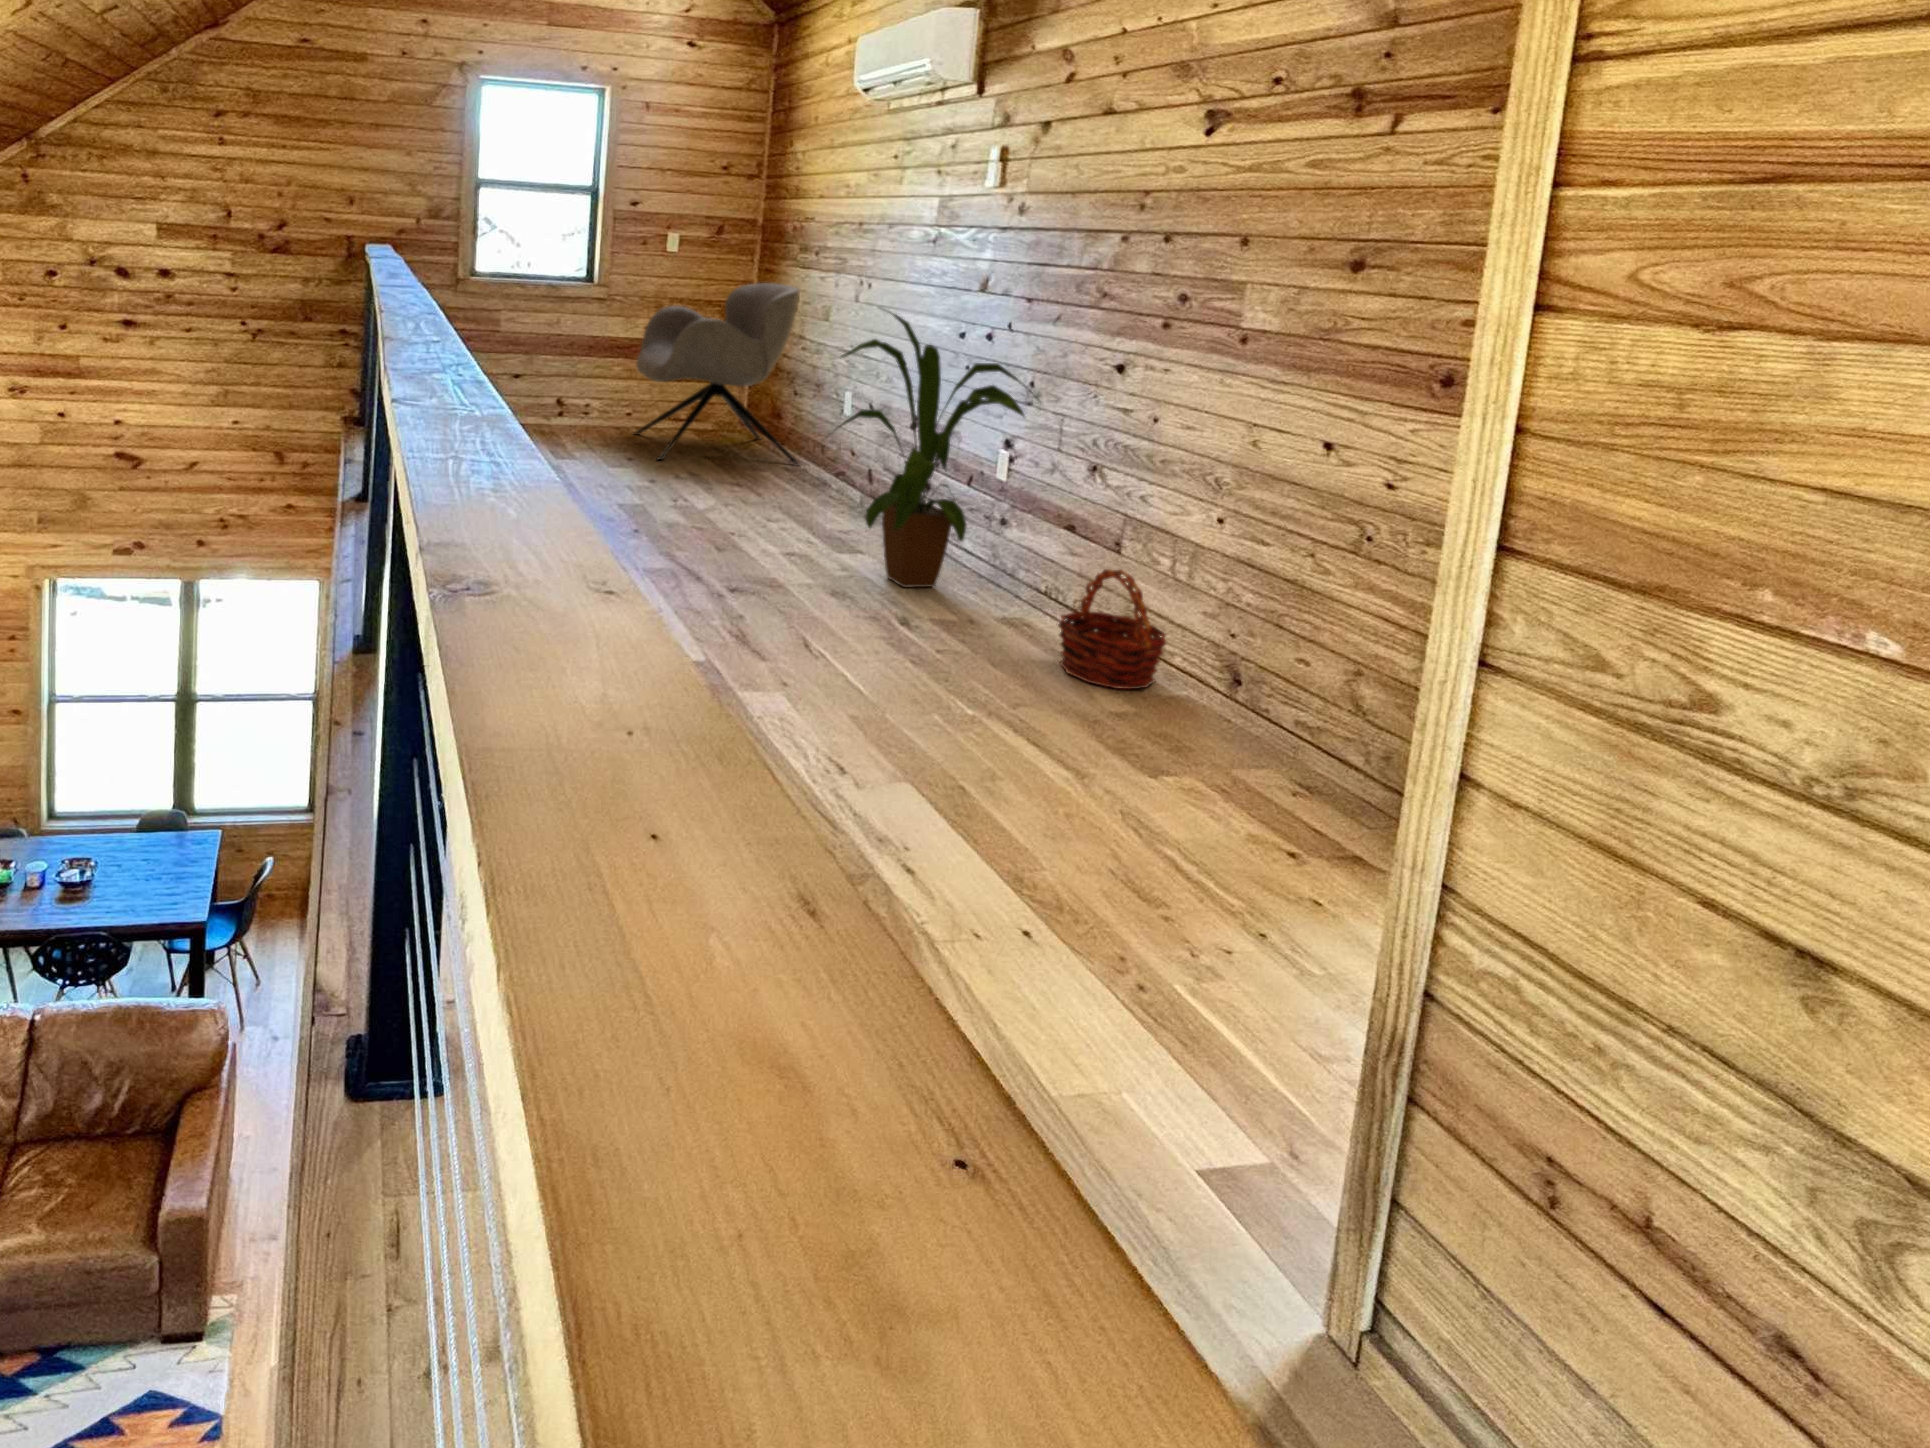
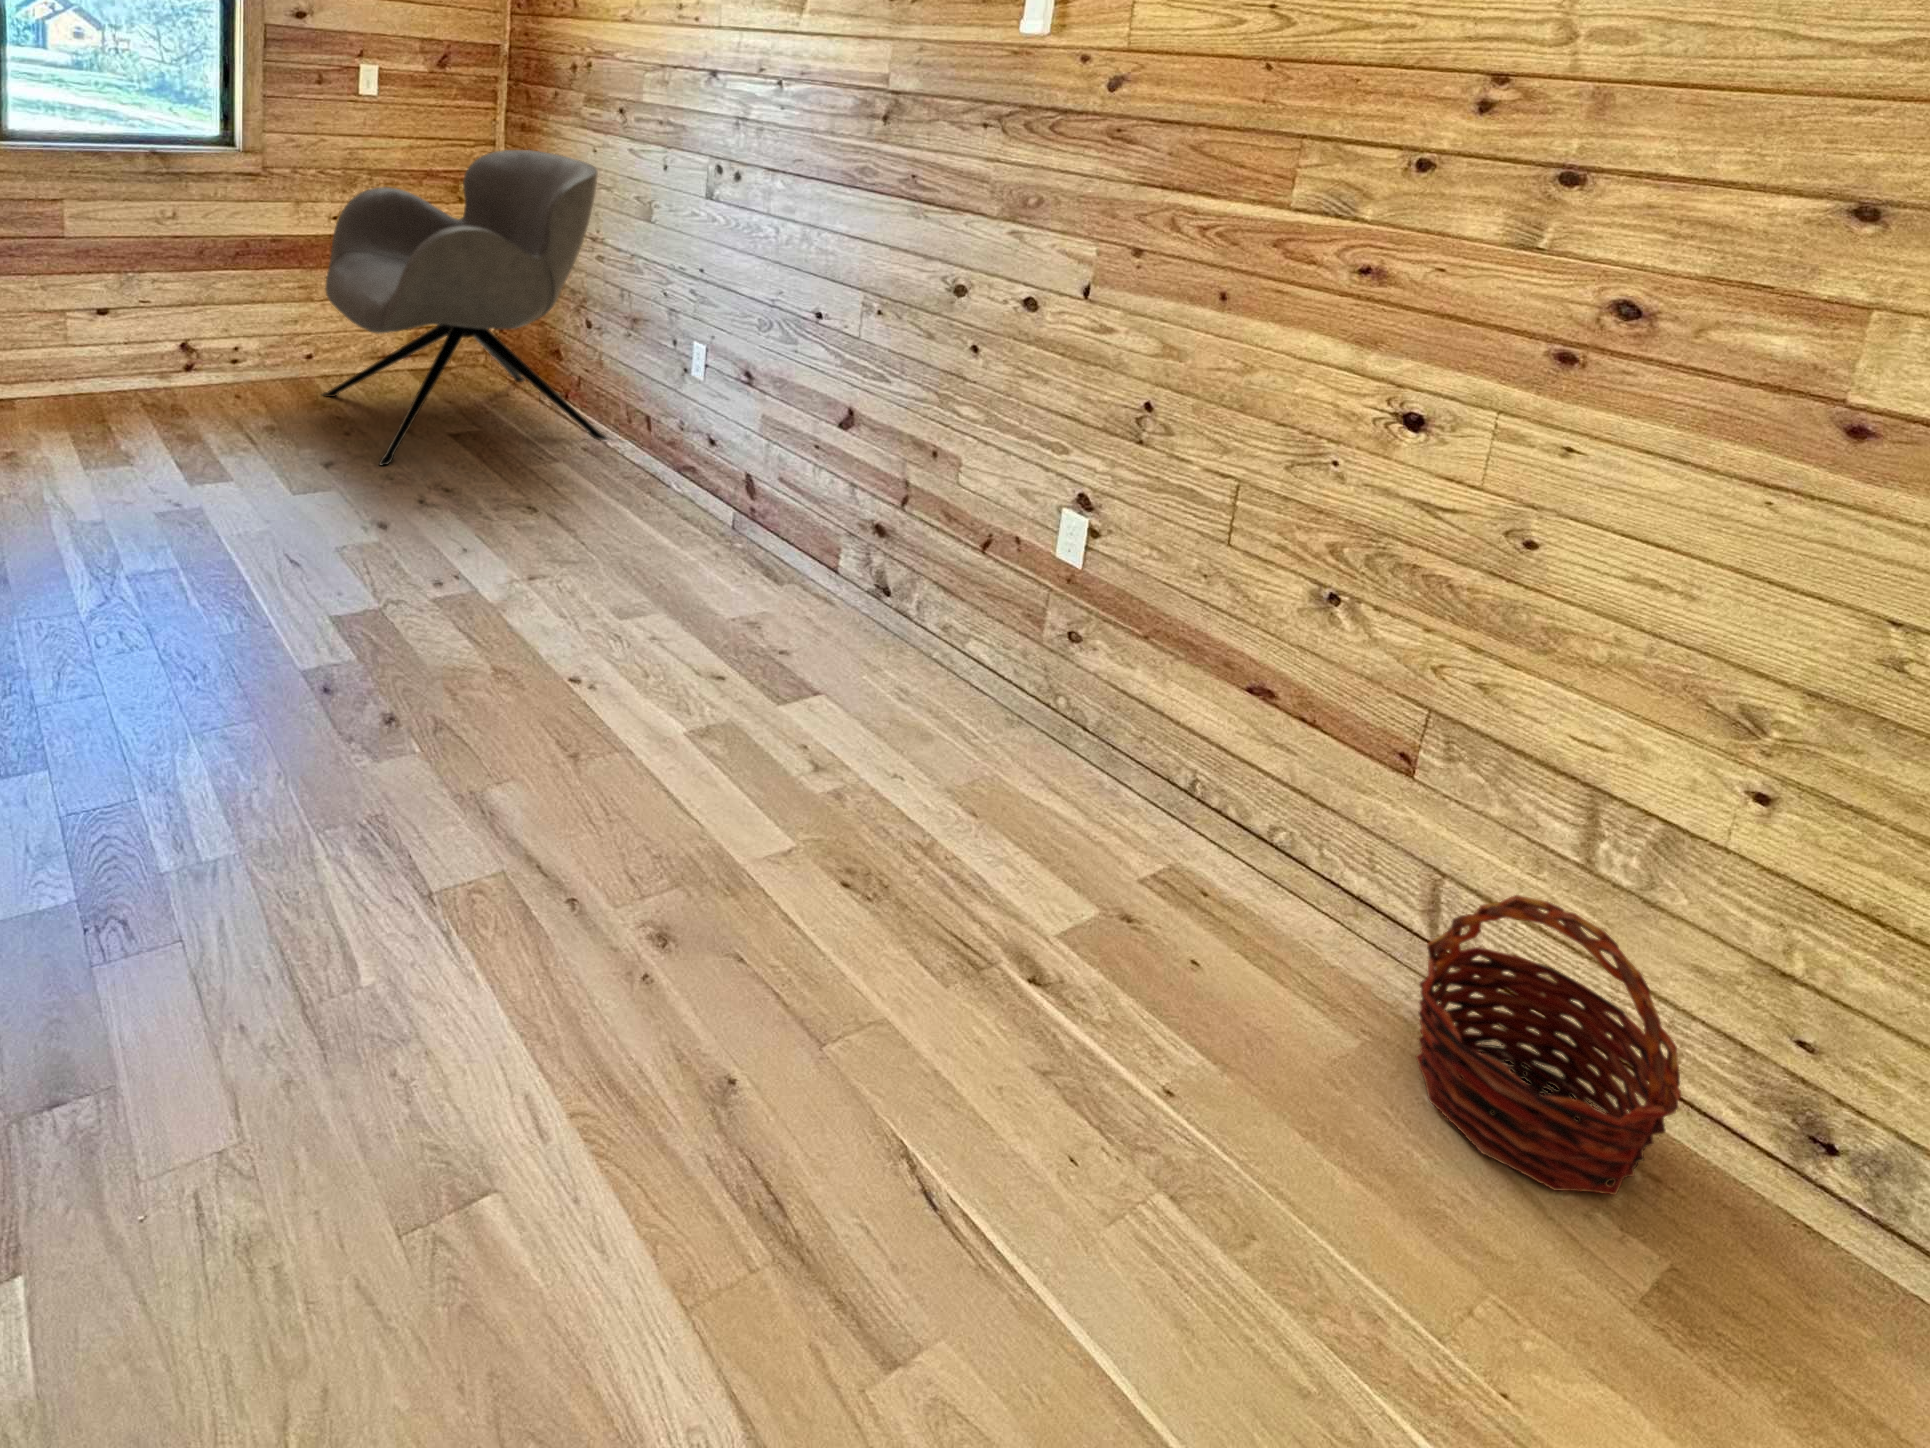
house plant: present [828,311,1036,588] -> none [802,278,1268,829]

